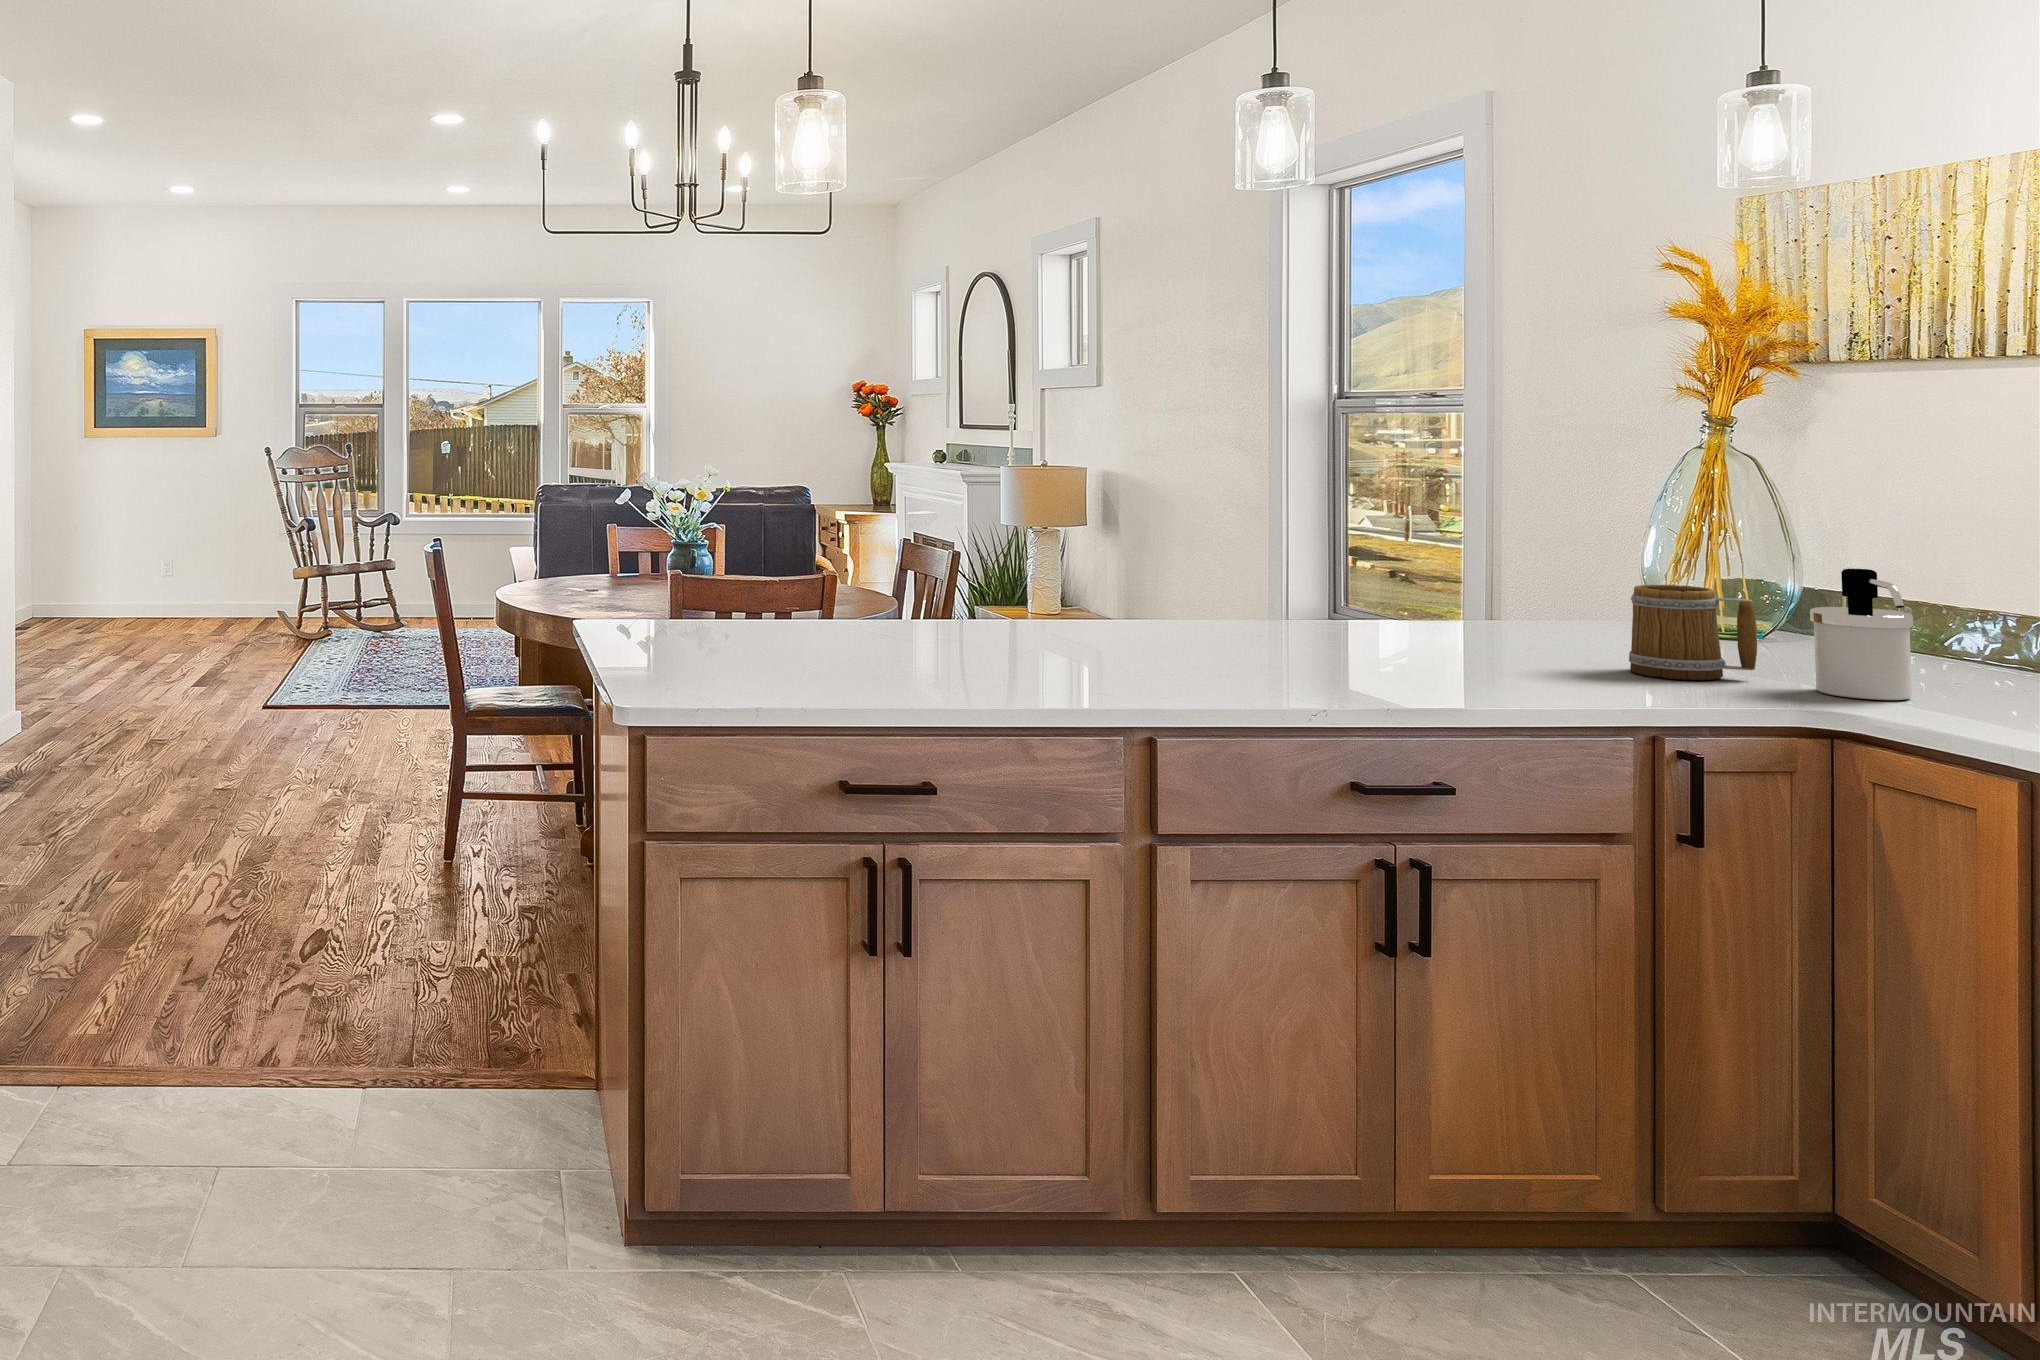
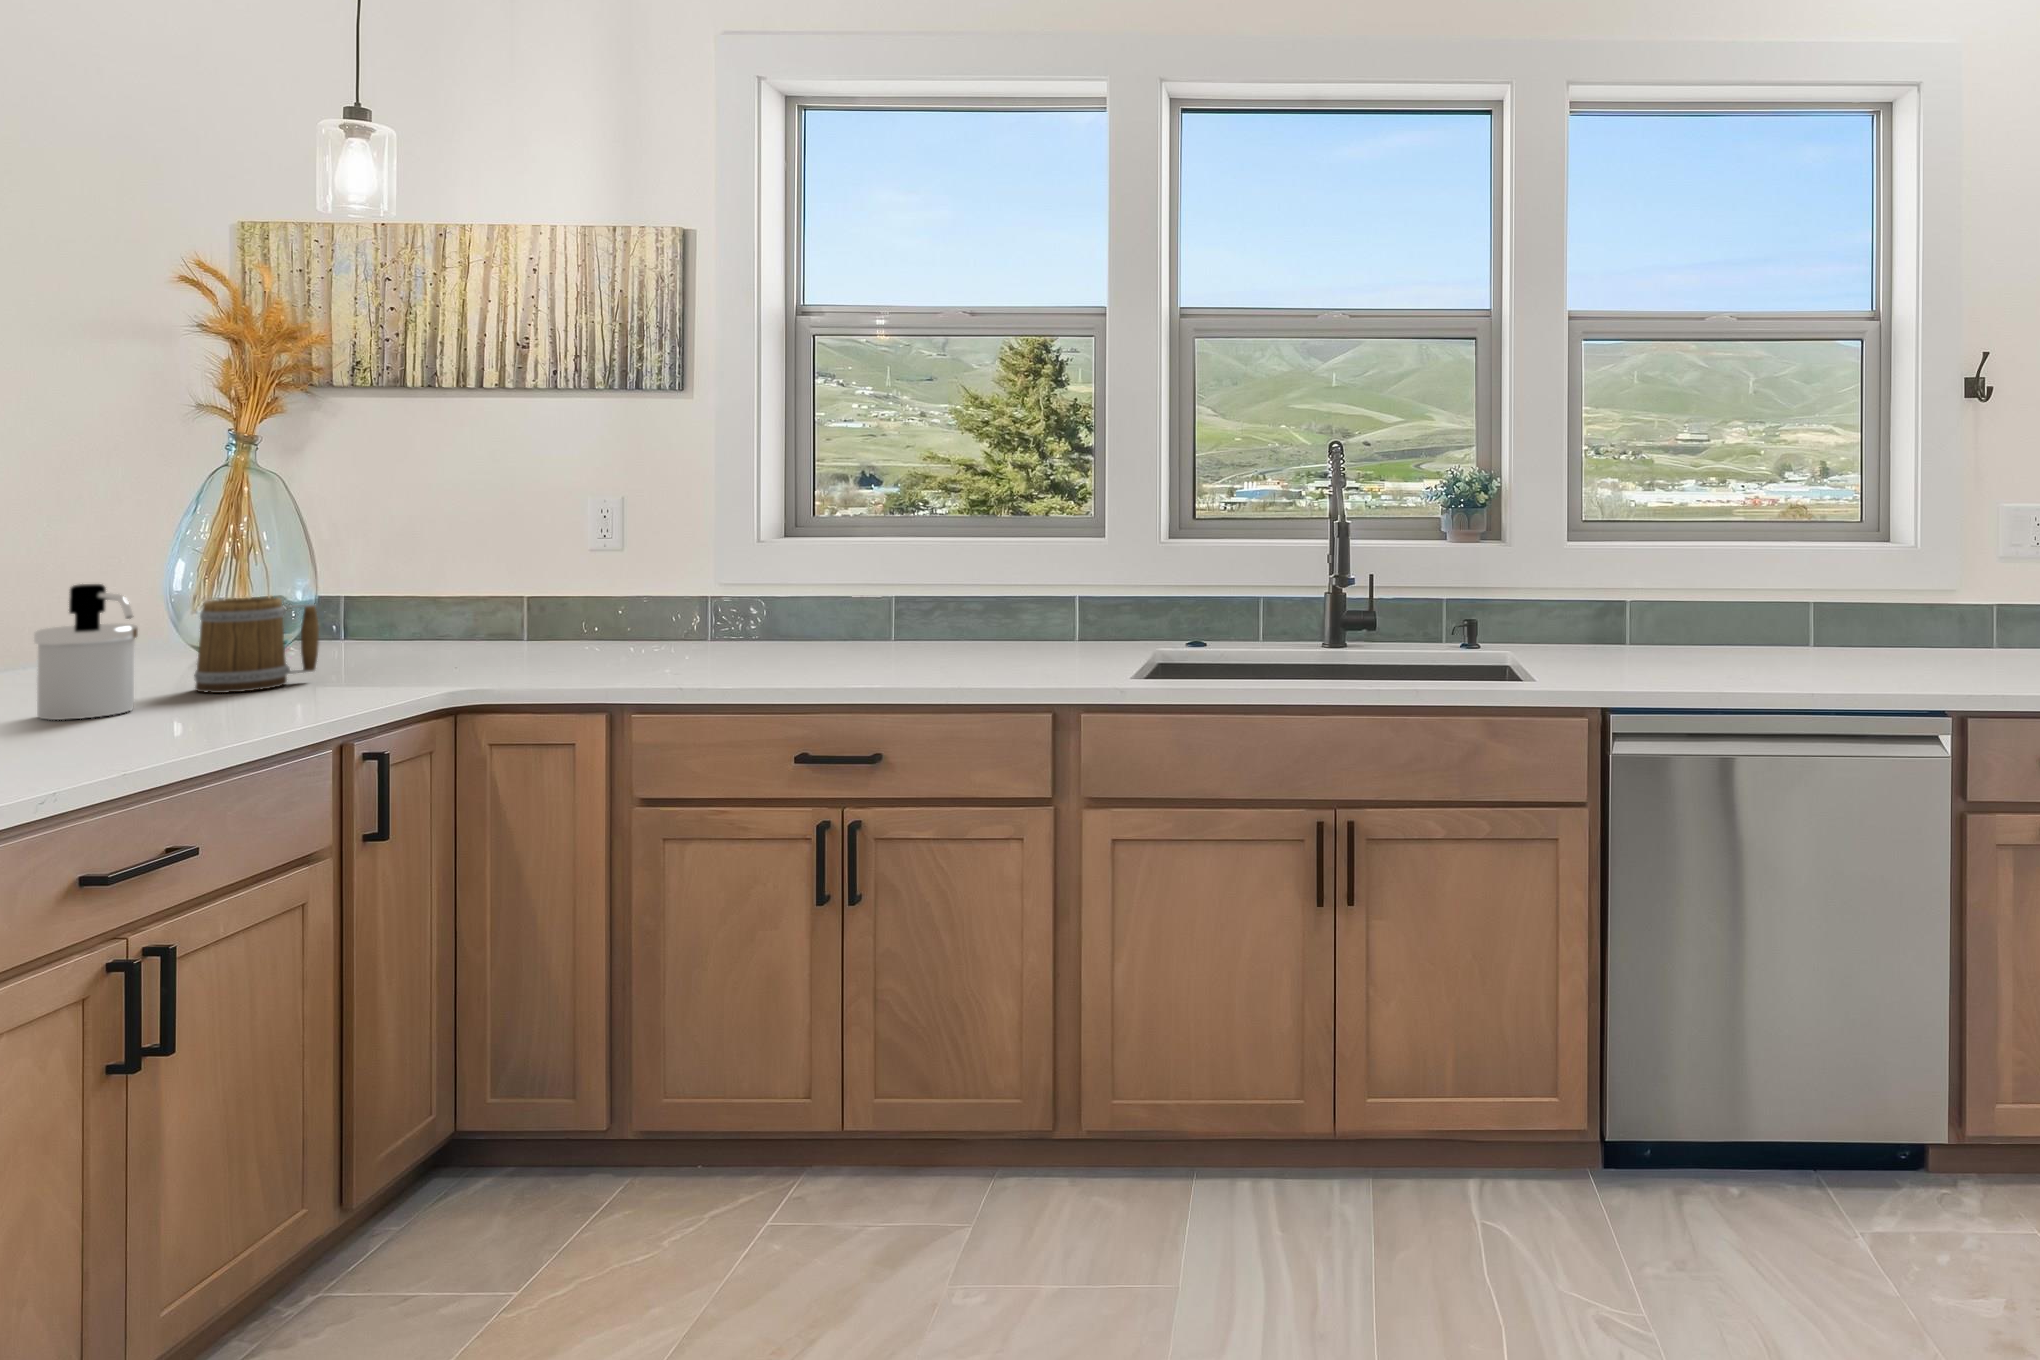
soap dispenser: present [1810,569,1913,700] -> present [34,584,138,720]

